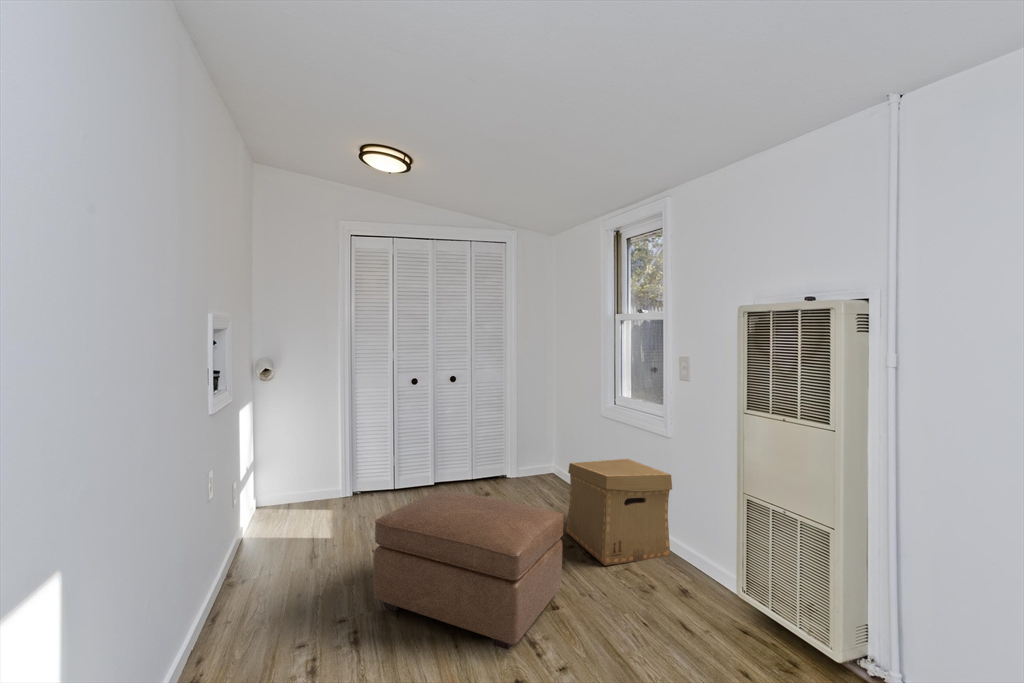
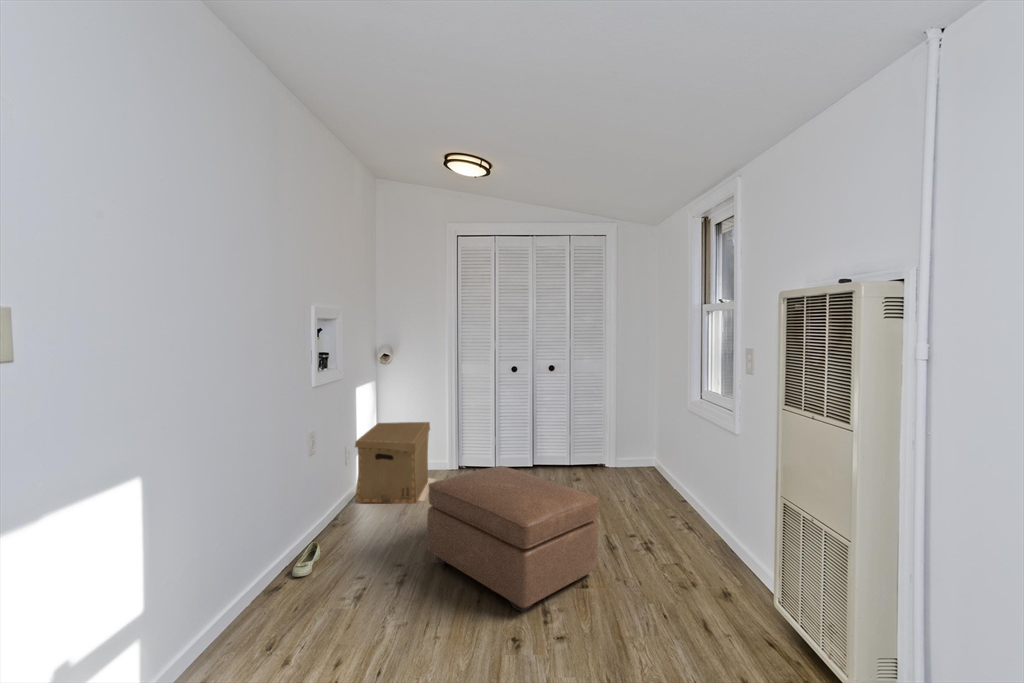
cardboard box: present [566,459,672,566] -> present [355,422,430,504]
shoe: none [199,613,229,664] -> present [292,542,320,577]

